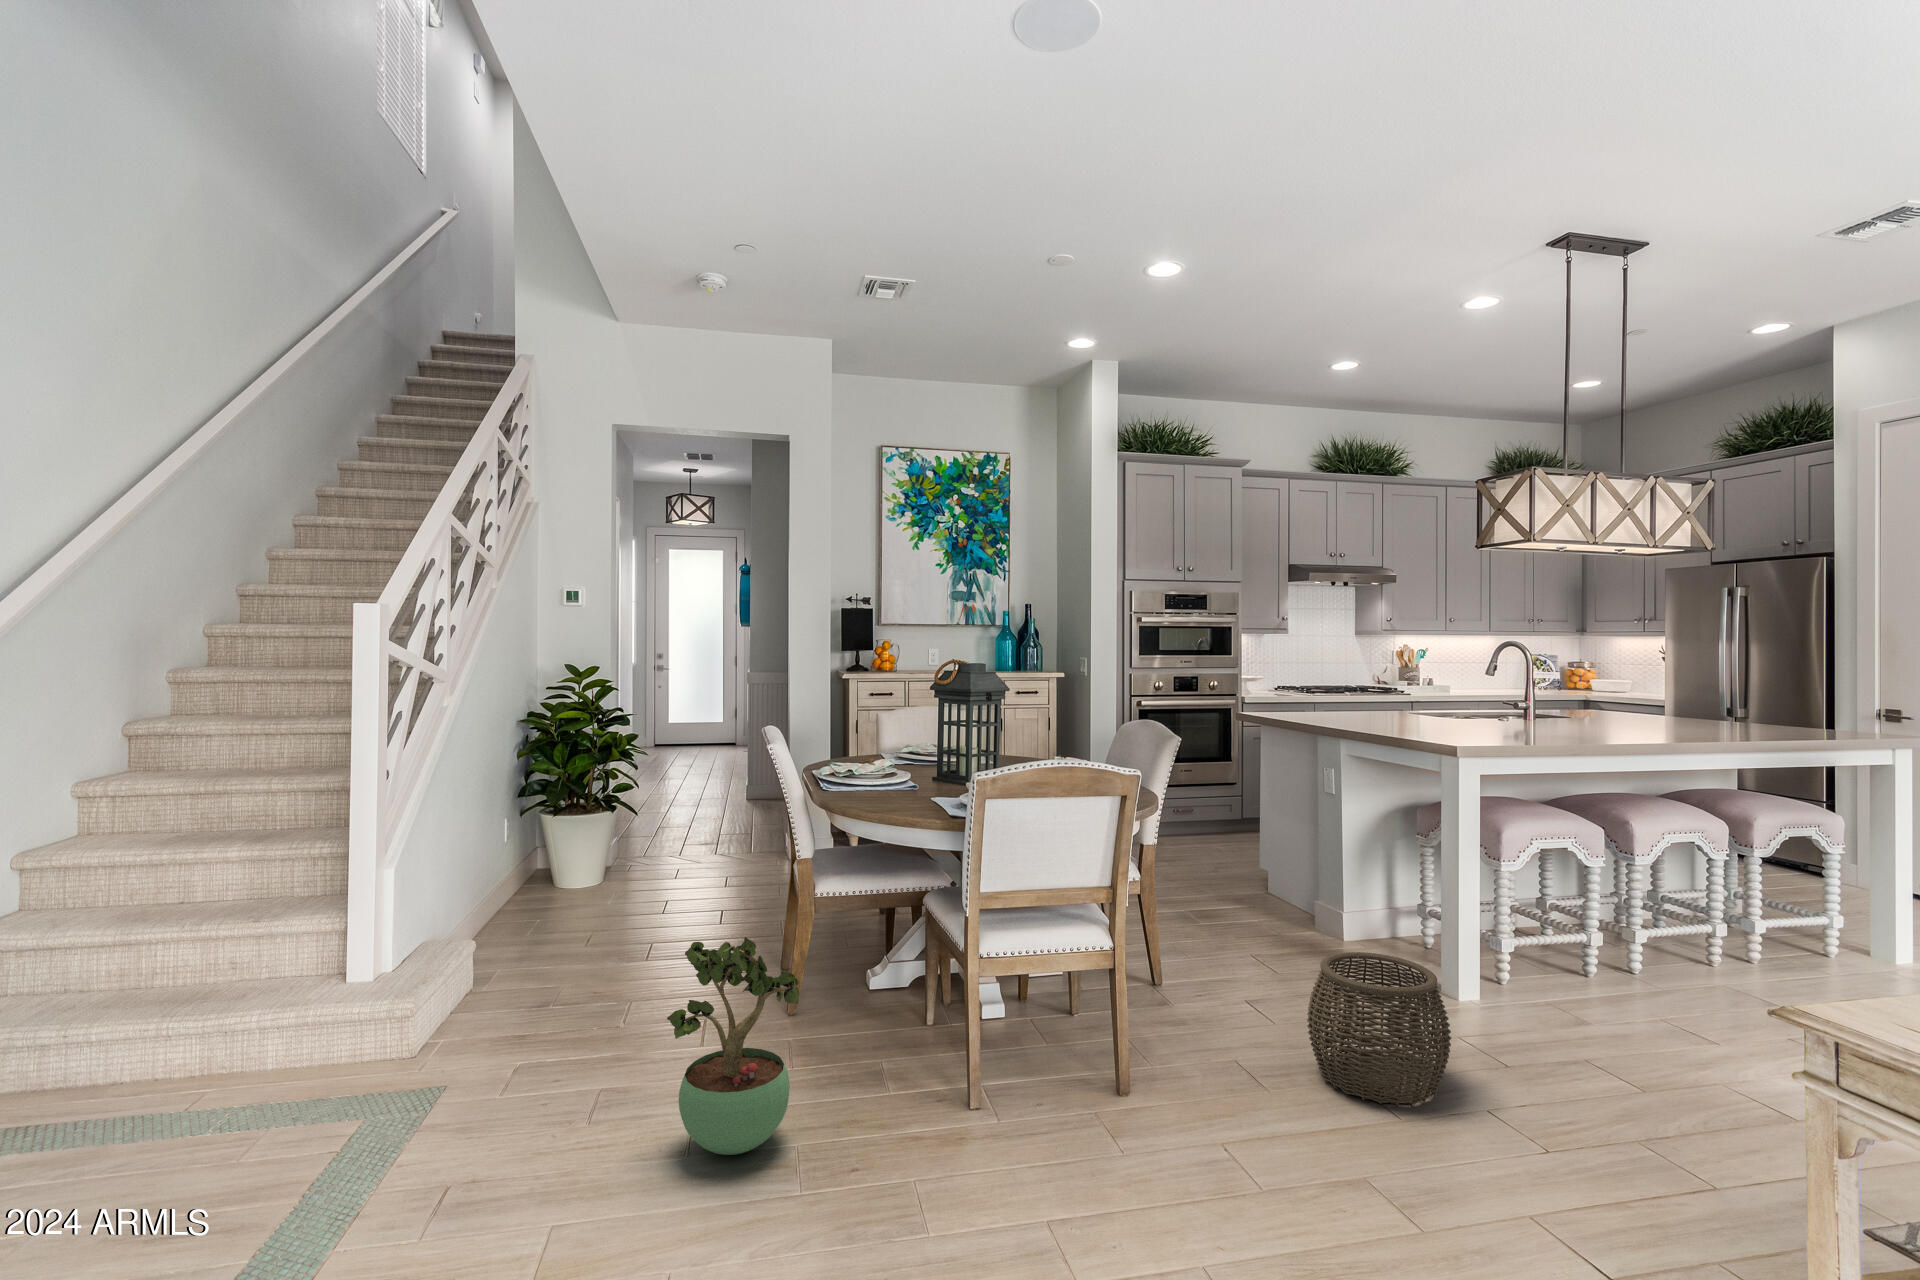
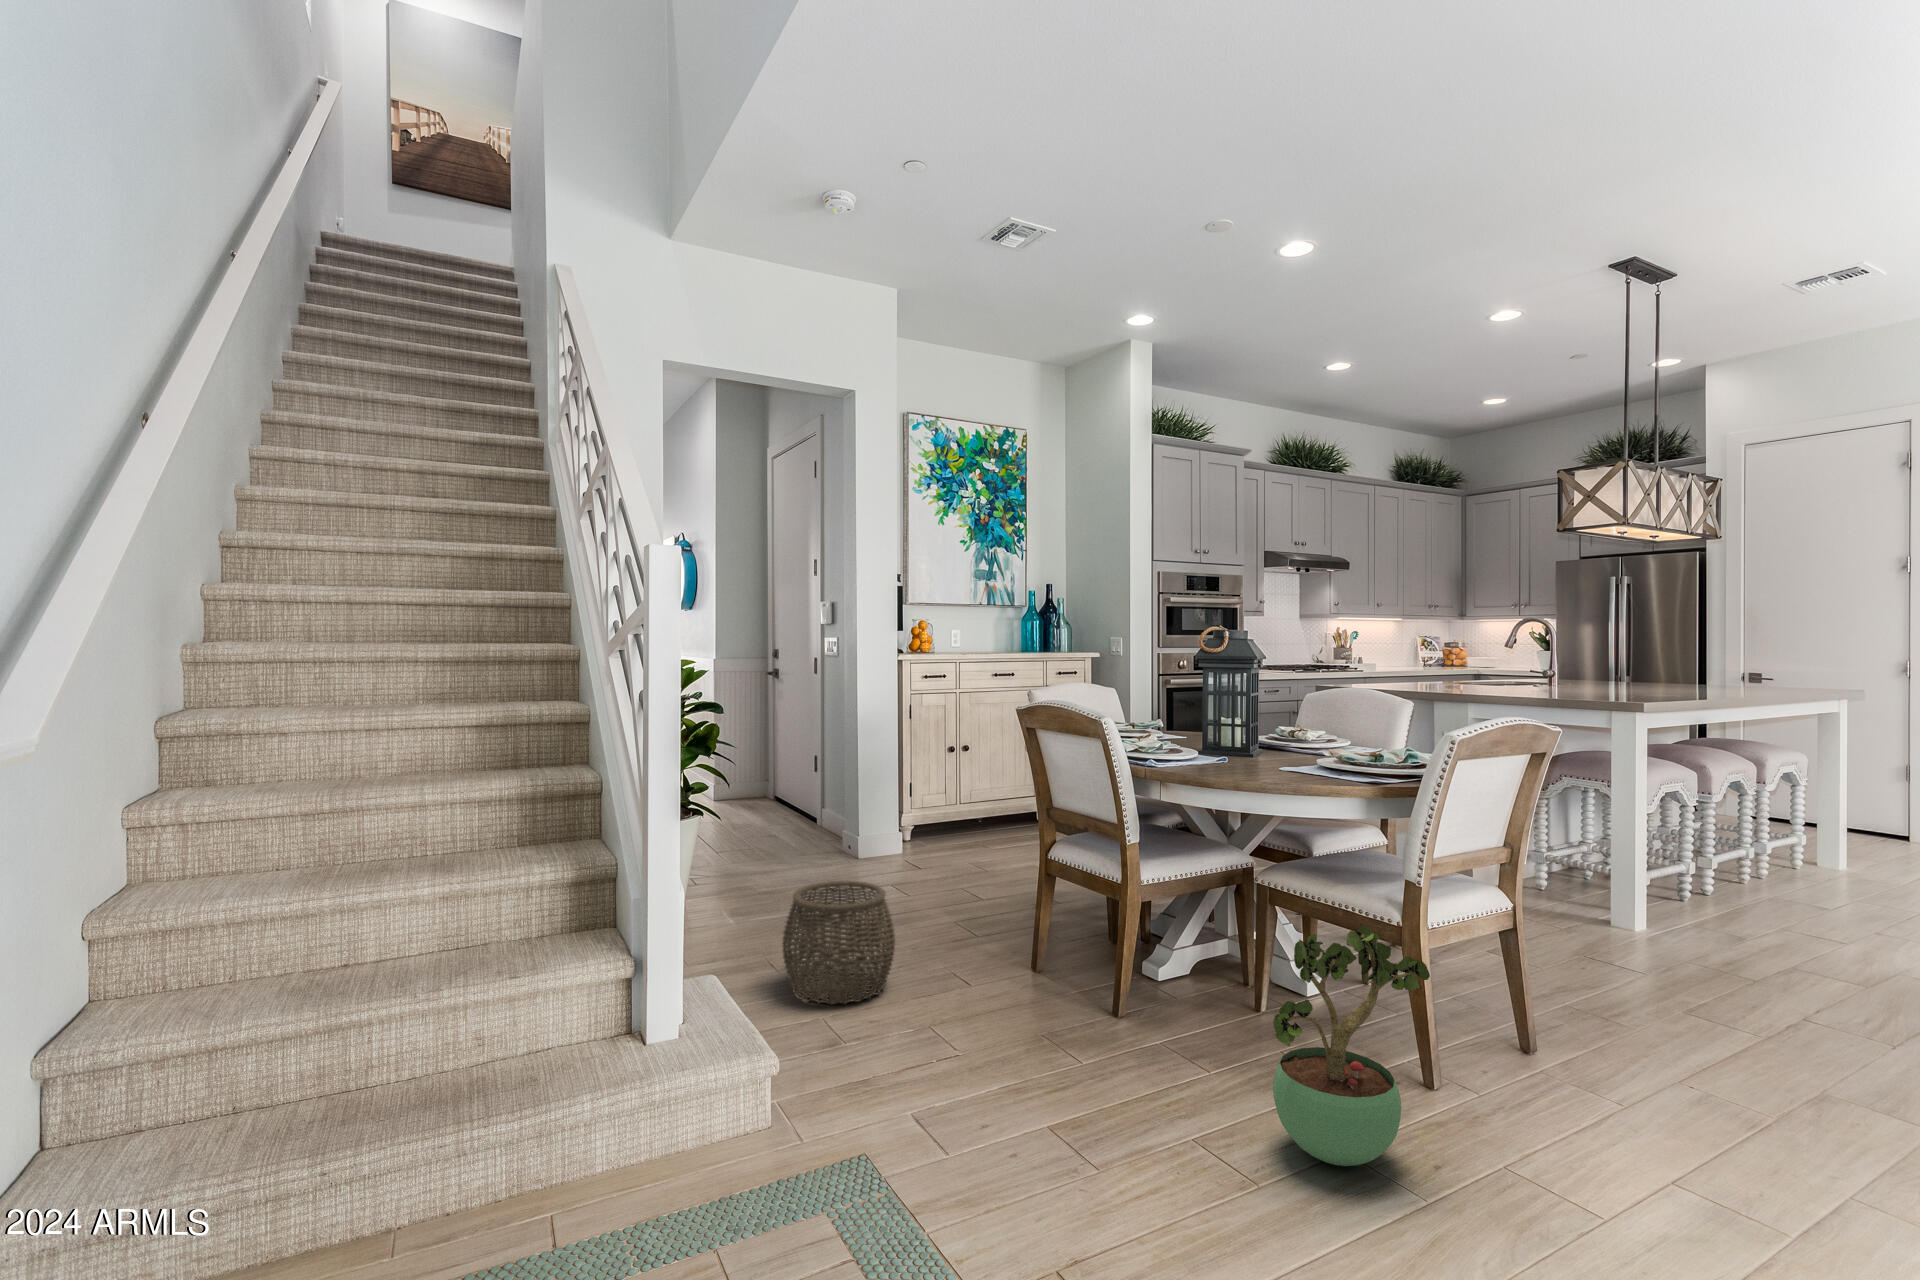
woven basket: present [1307,952,1451,1105] -> present [783,881,895,1004]

